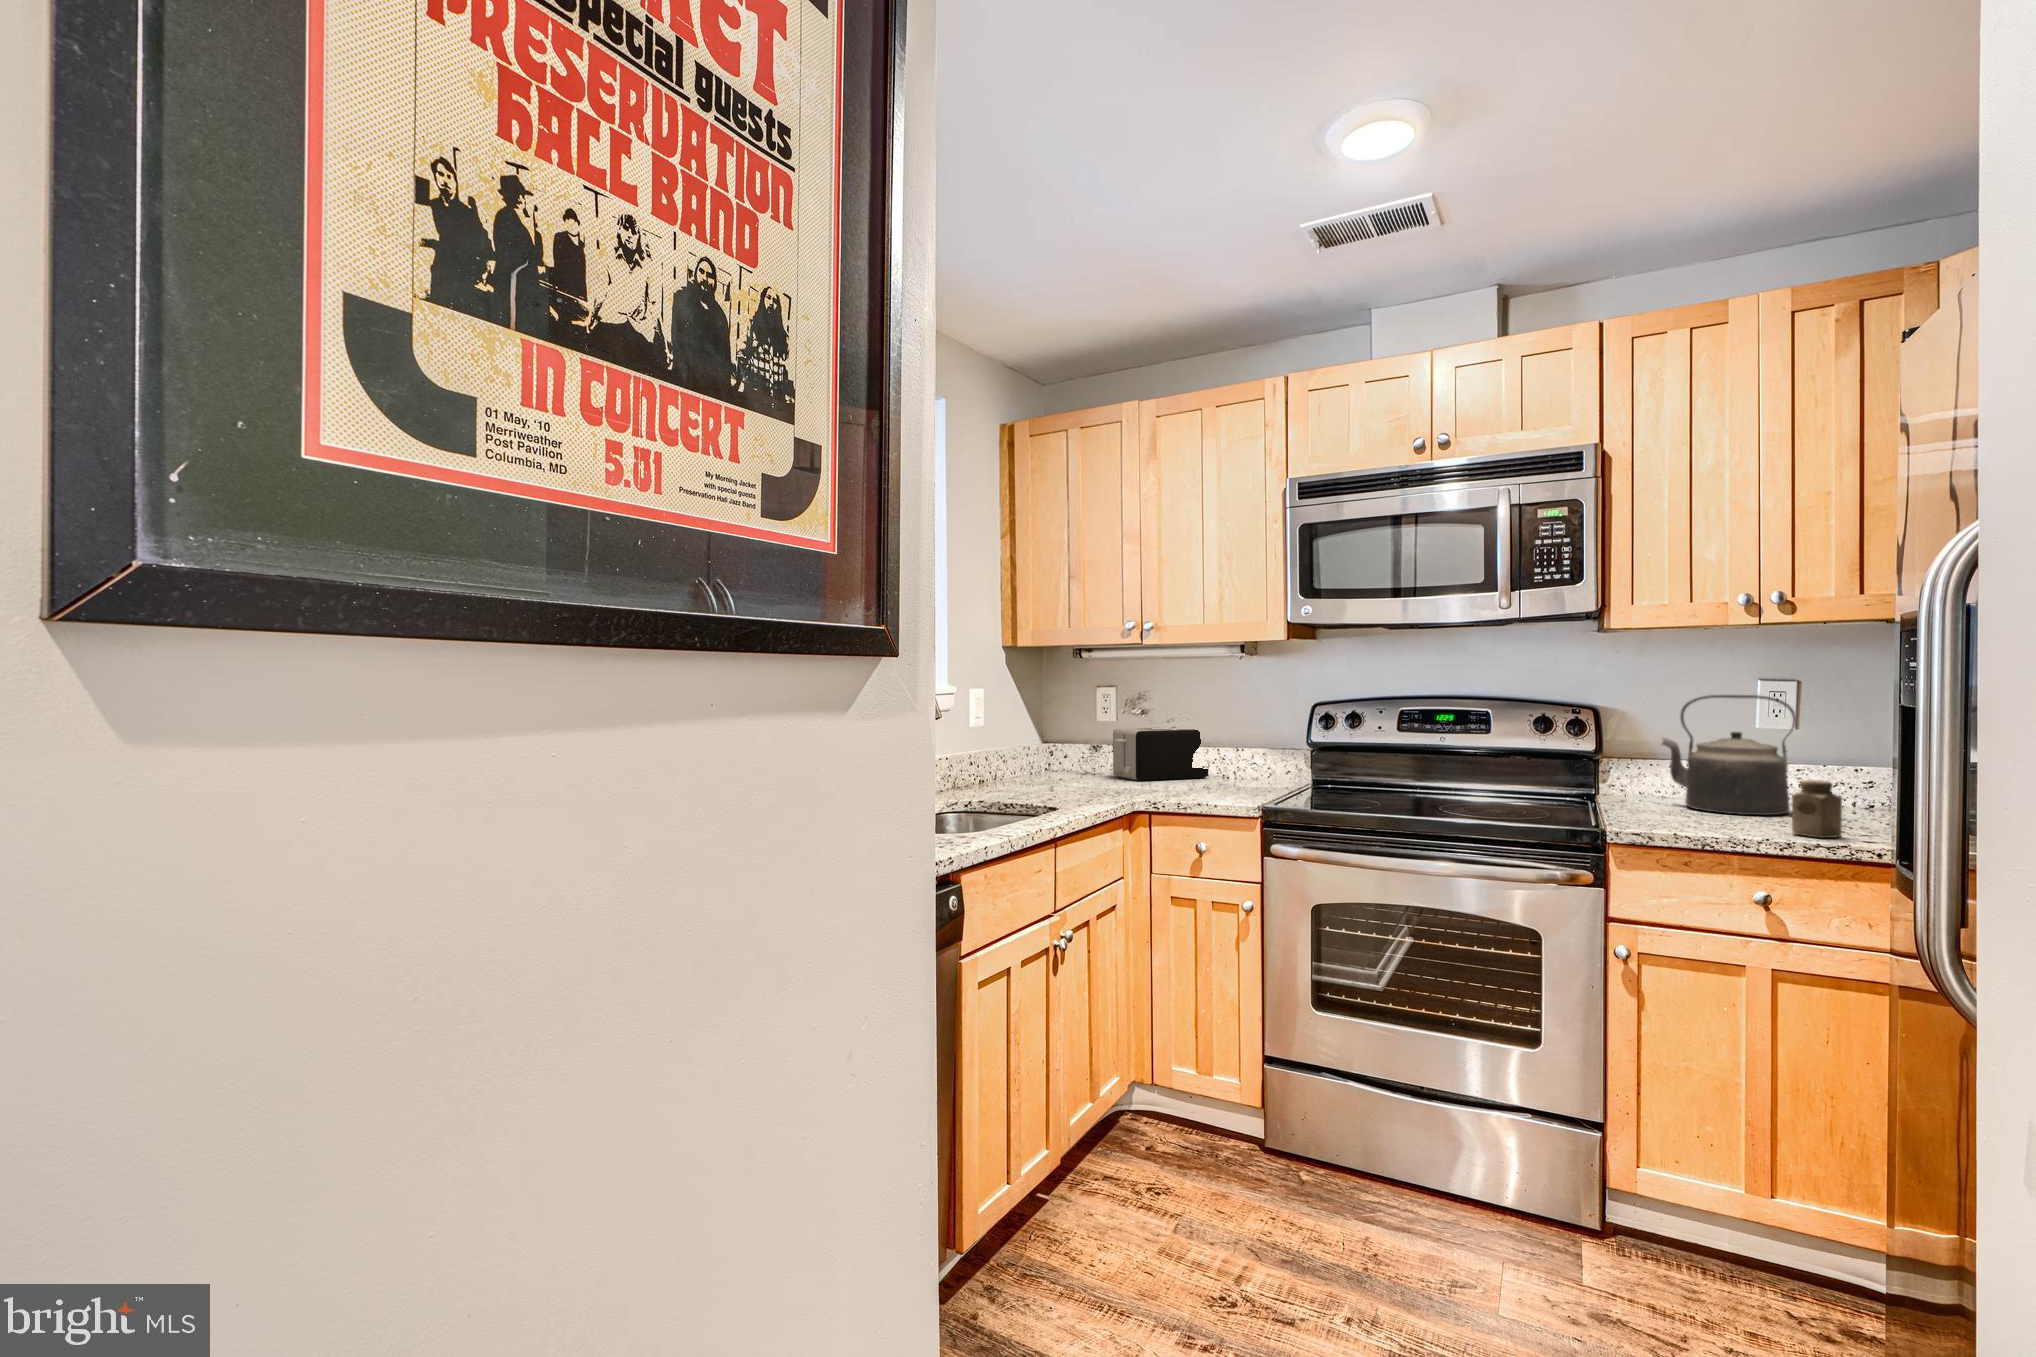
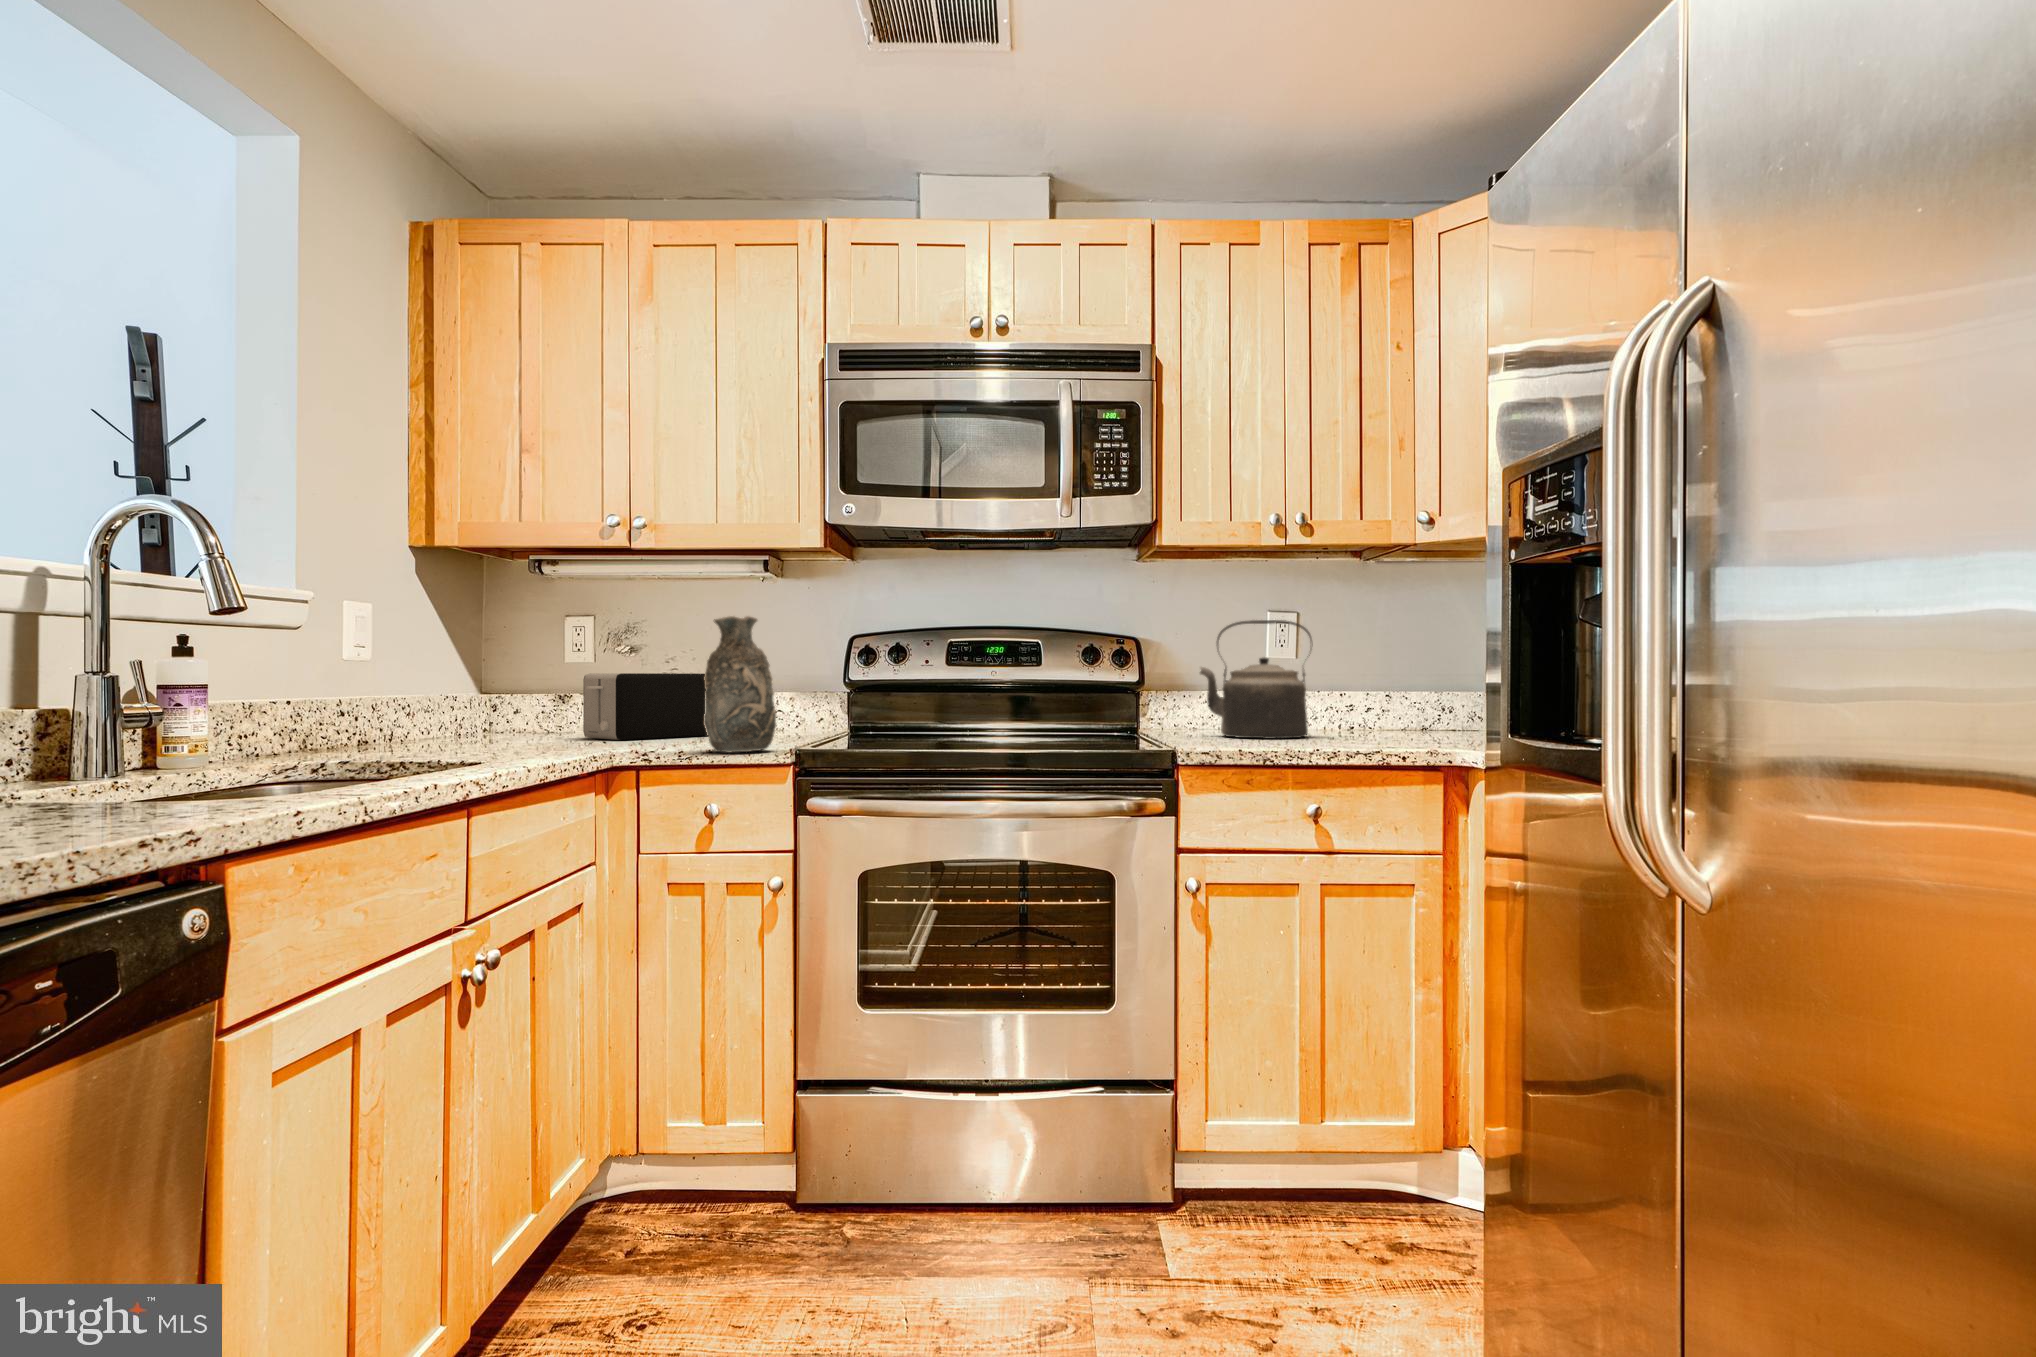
decorative vase: none [1198,702,1252,804] -> present [704,616,777,752]
salt shaker: present [1792,780,1842,838] -> none [1333,691,1373,748]

